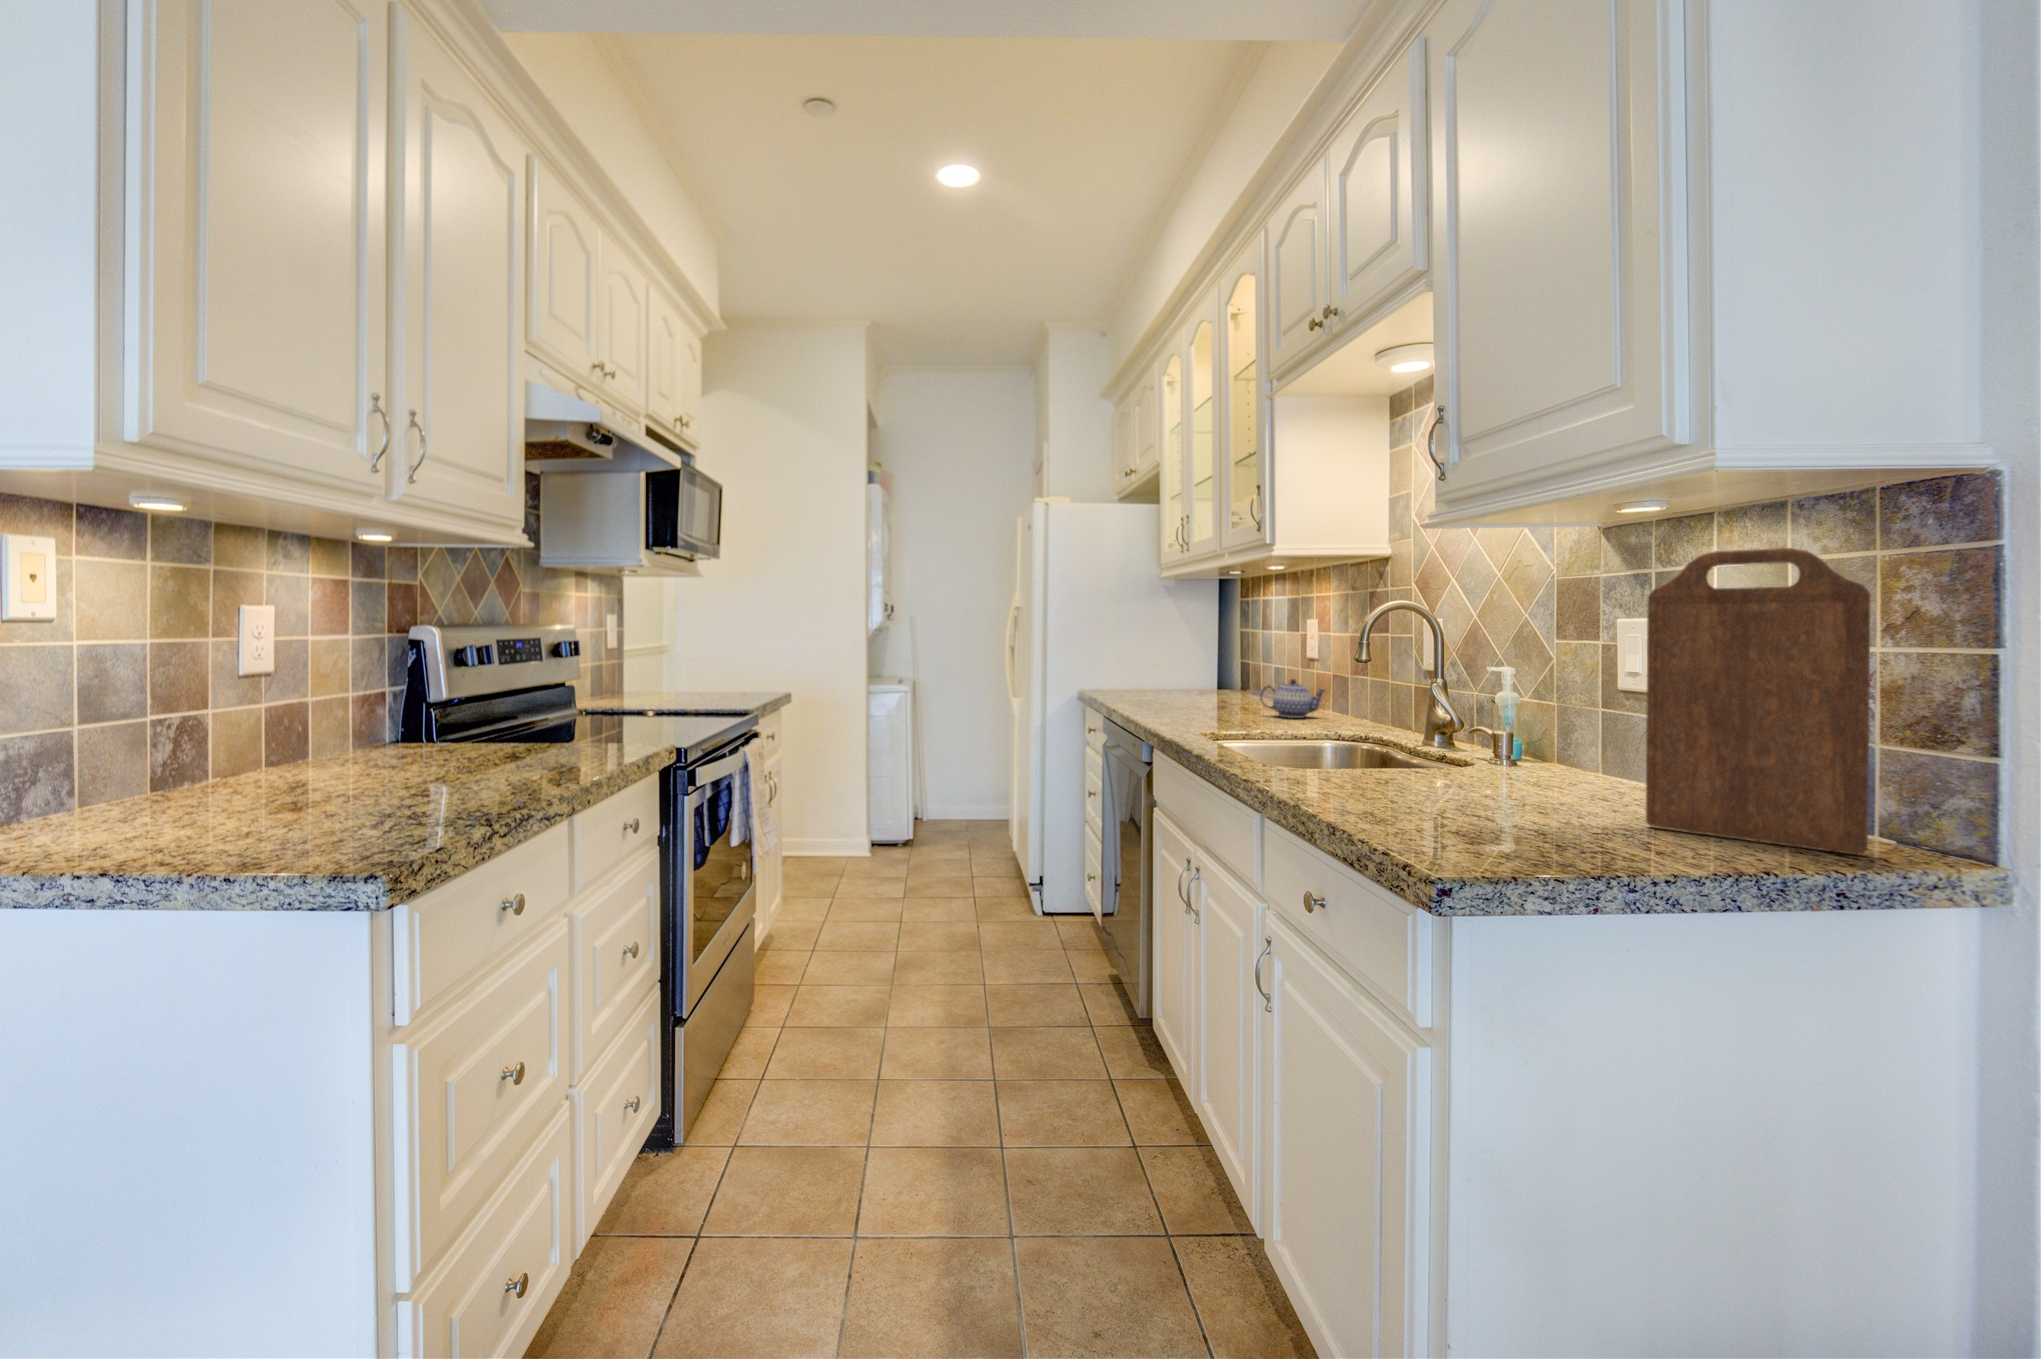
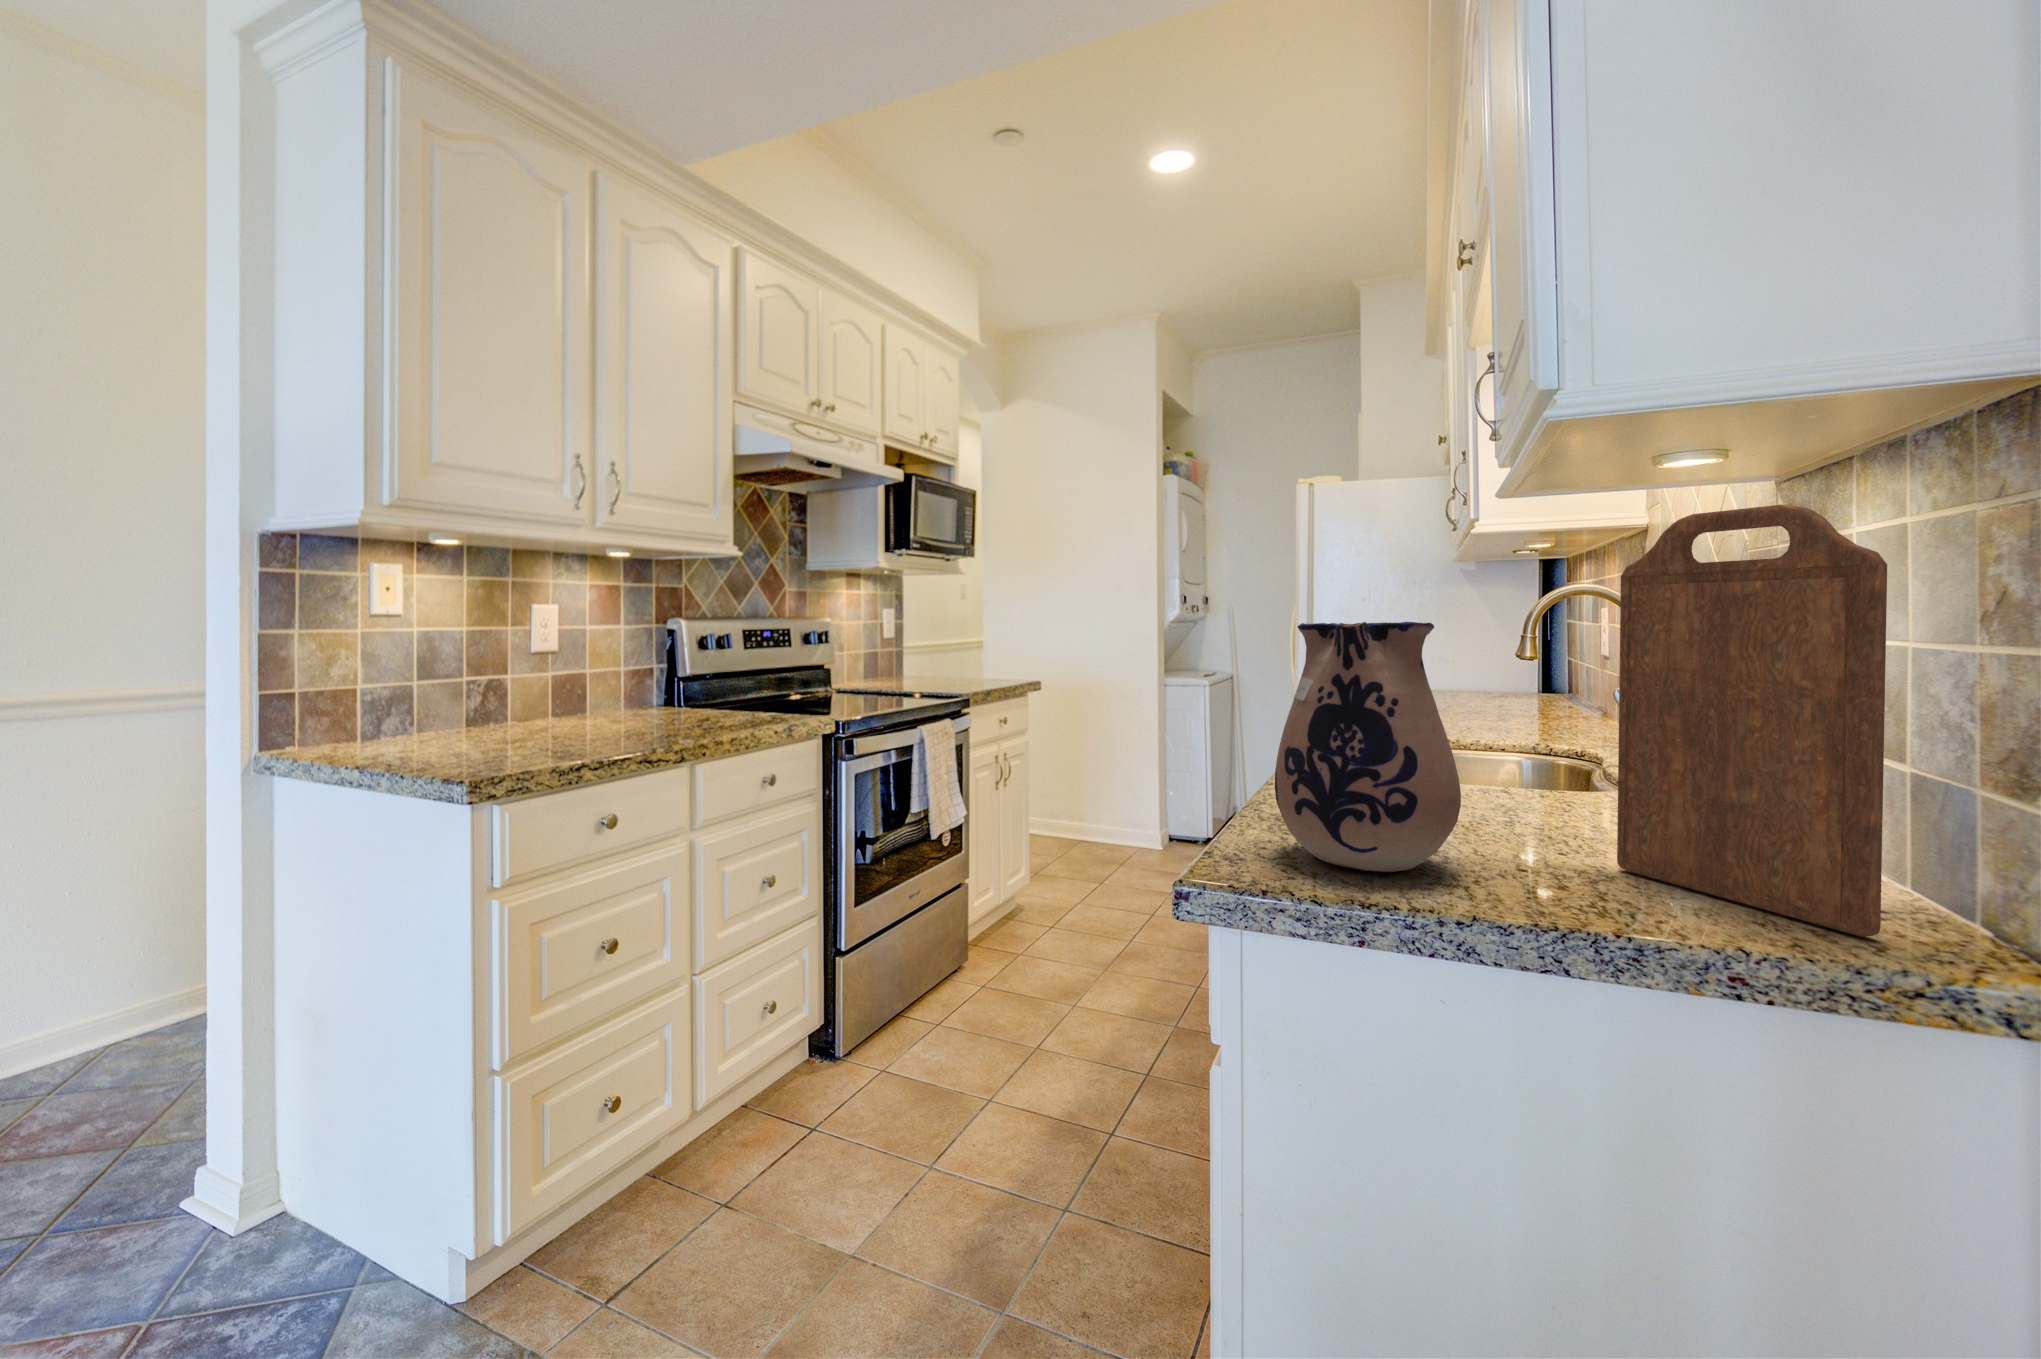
ceramic pitcher: none [1424,633,1596,849] -> present [1275,622,1461,872]
teapot: present [1260,679,1325,718] -> none [1478,678,1561,723]

